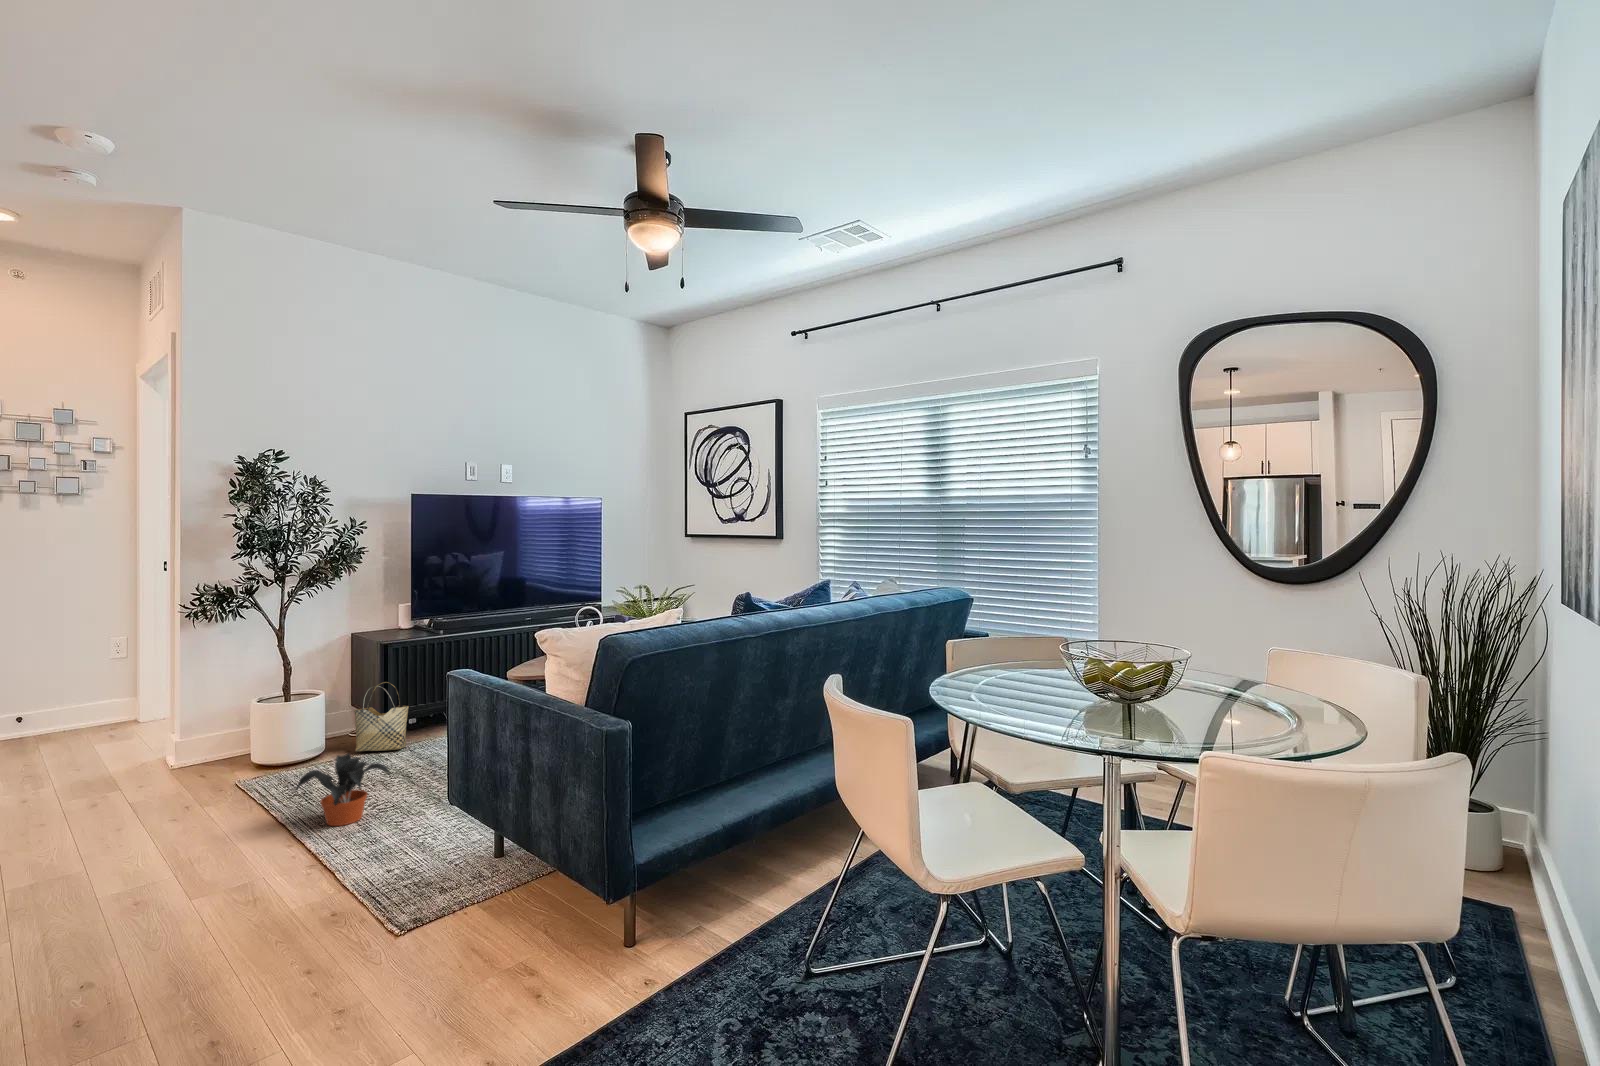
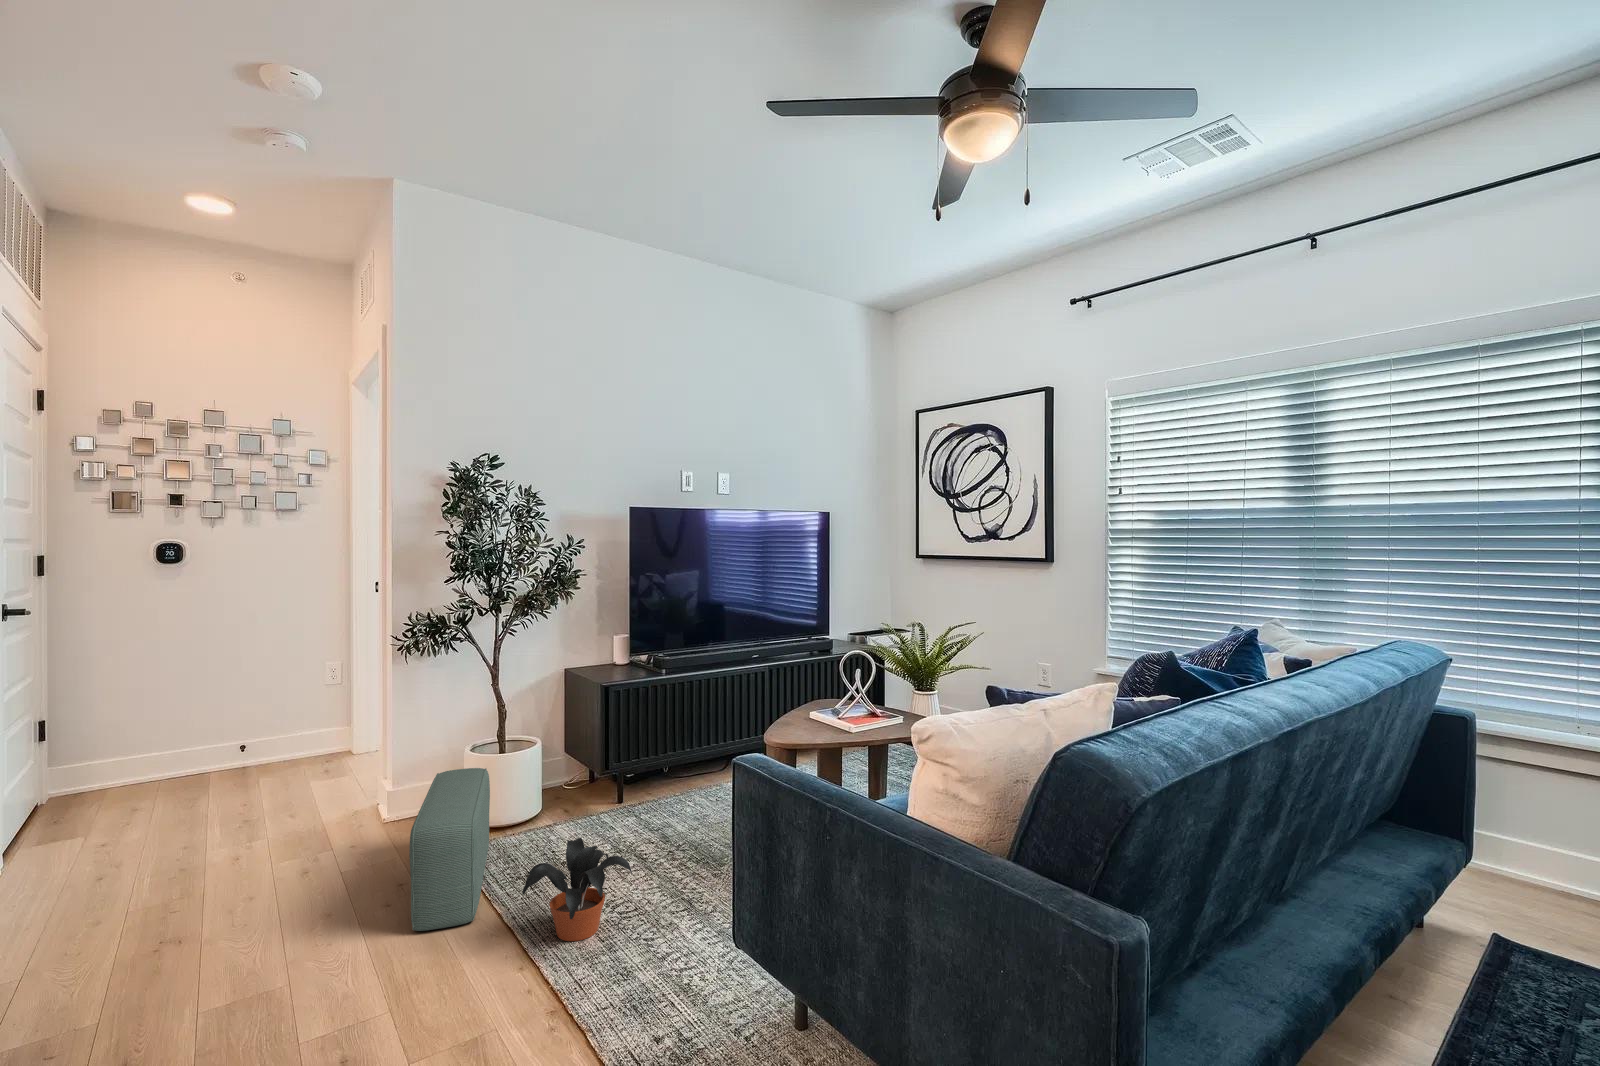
woven basket: present [354,682,409,751] -> none [572,731,632,816]
pouf: none [200,711,275,829] -> present [409,768,490,931]

